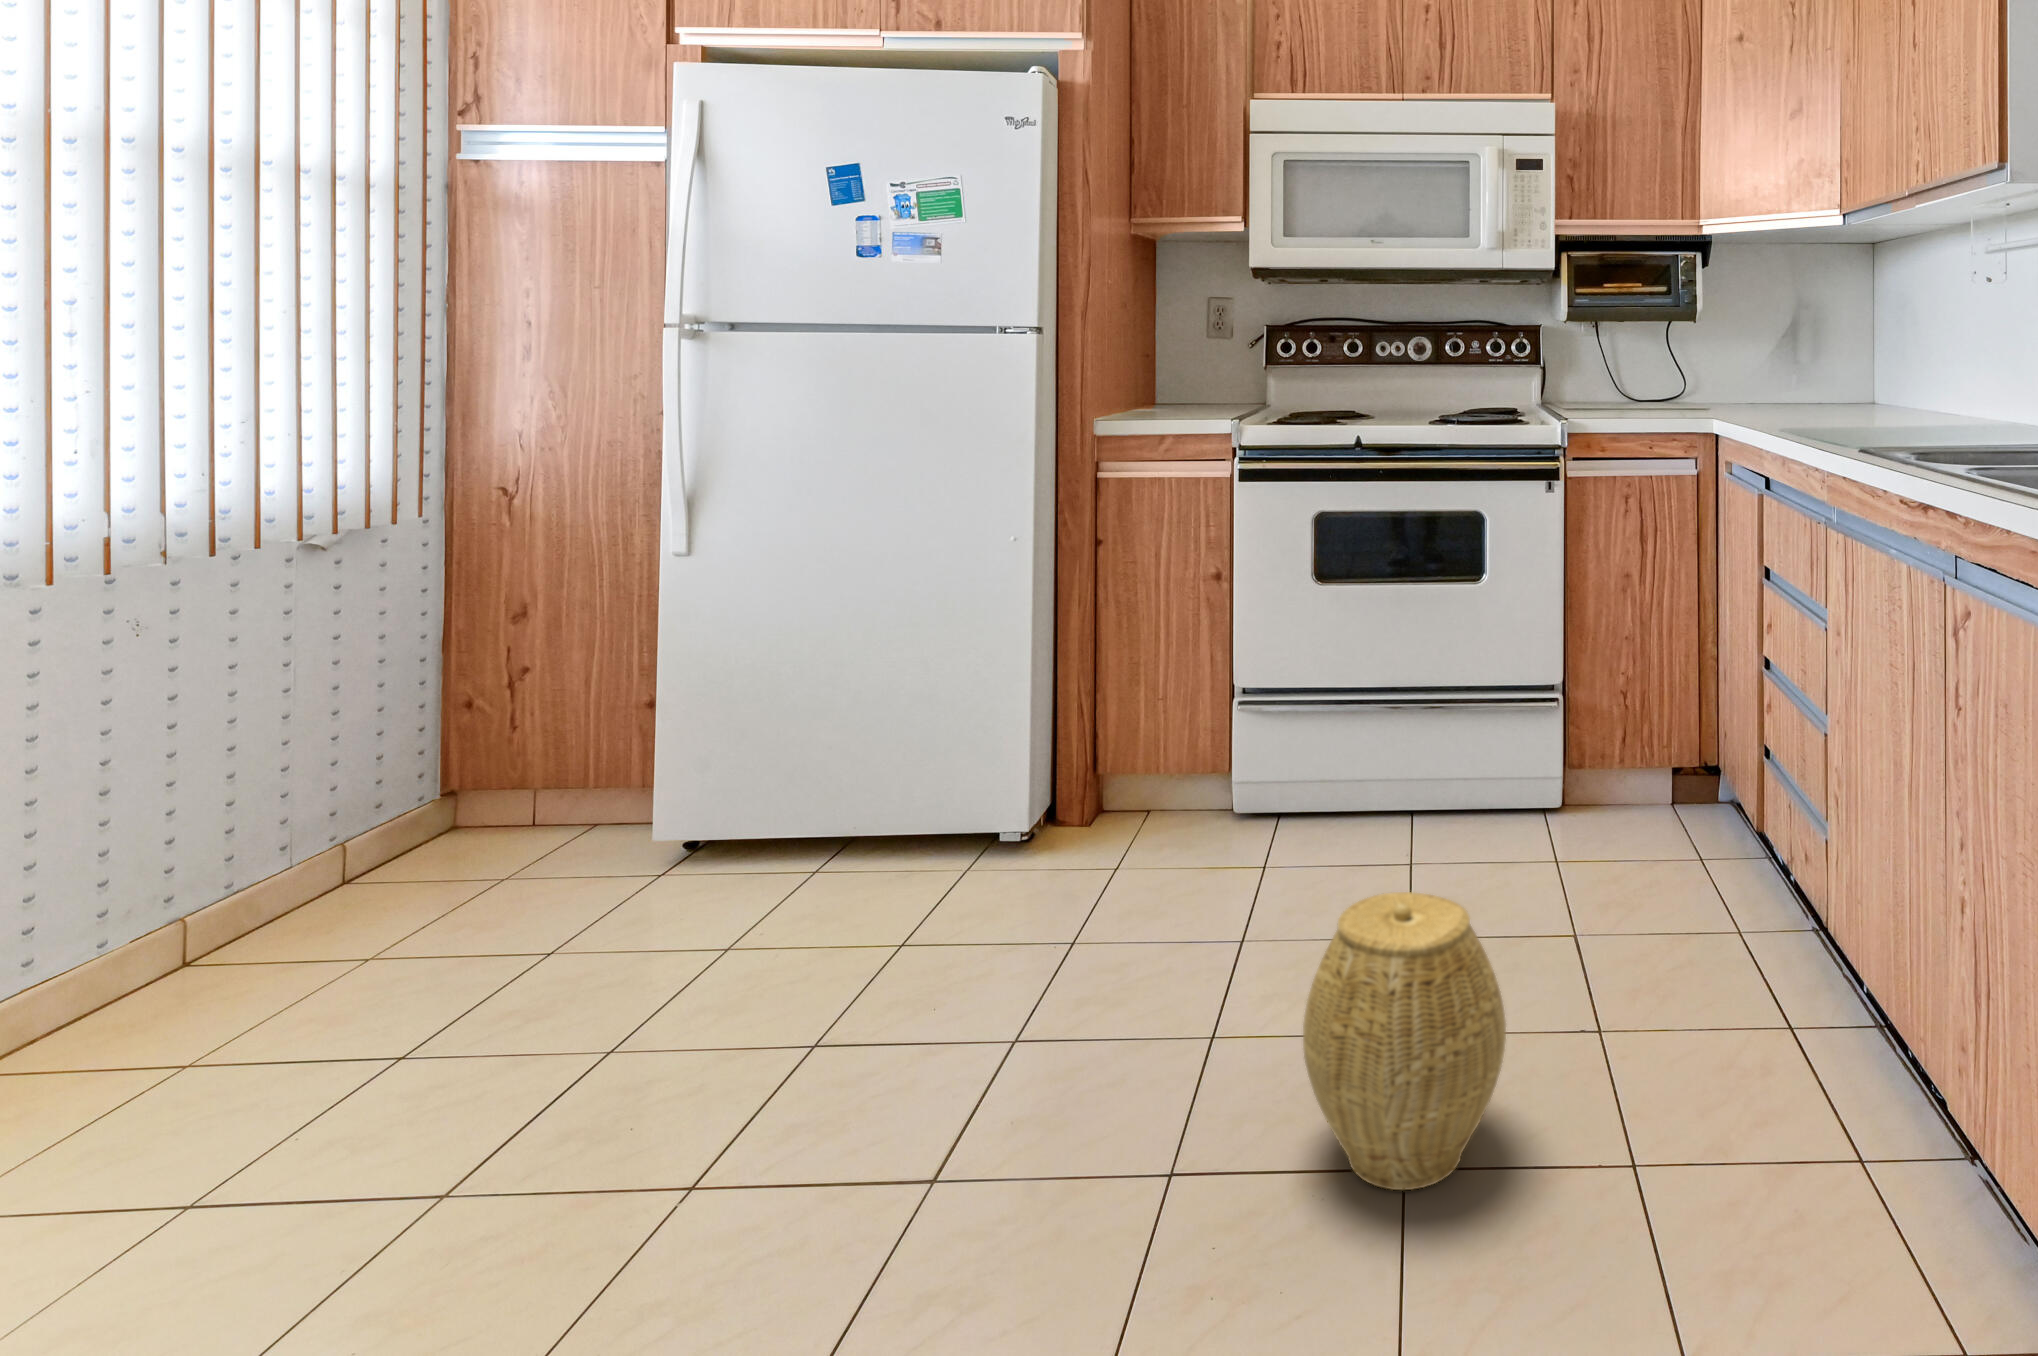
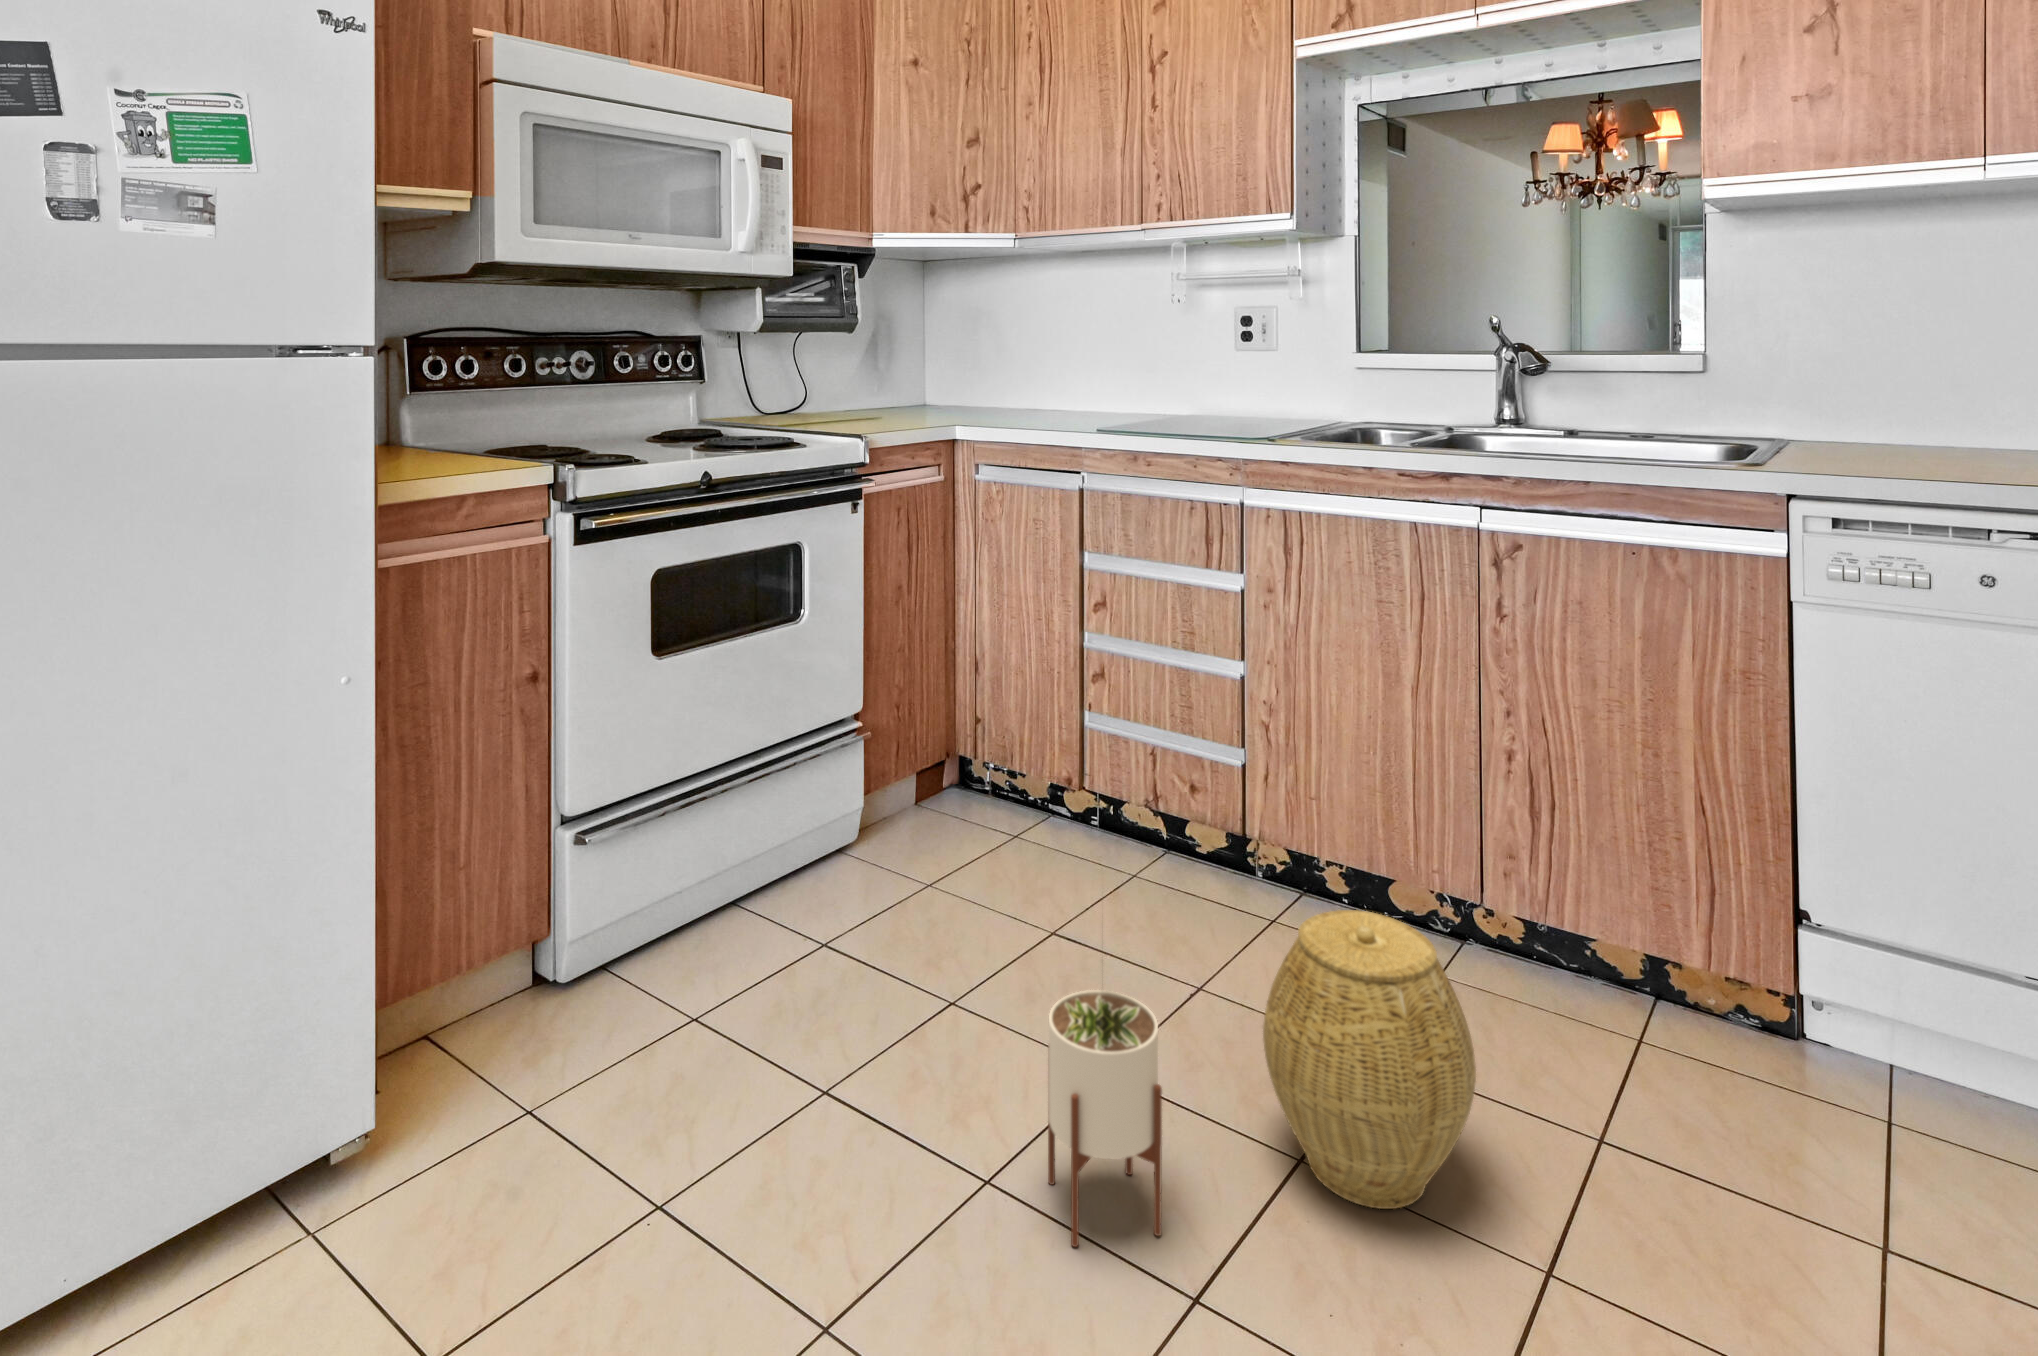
potted plant: none [1145,741,1278,1085] -> present [1048,990,1162,1247]

